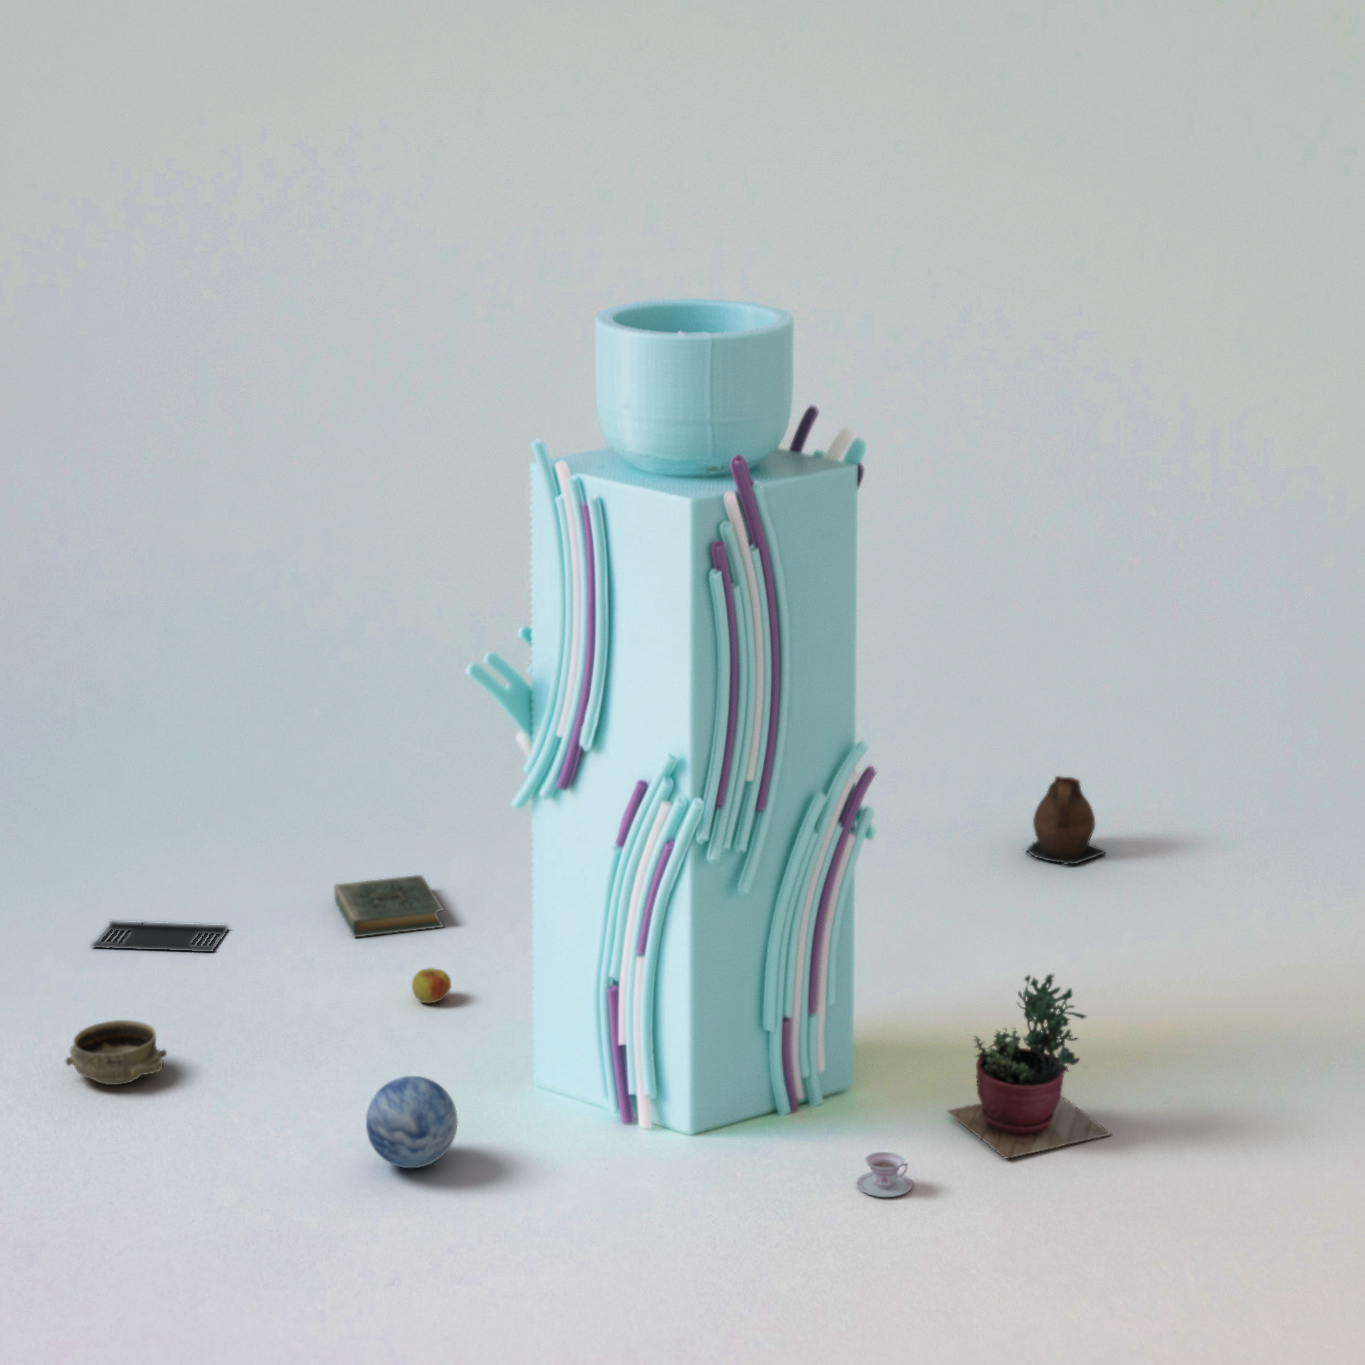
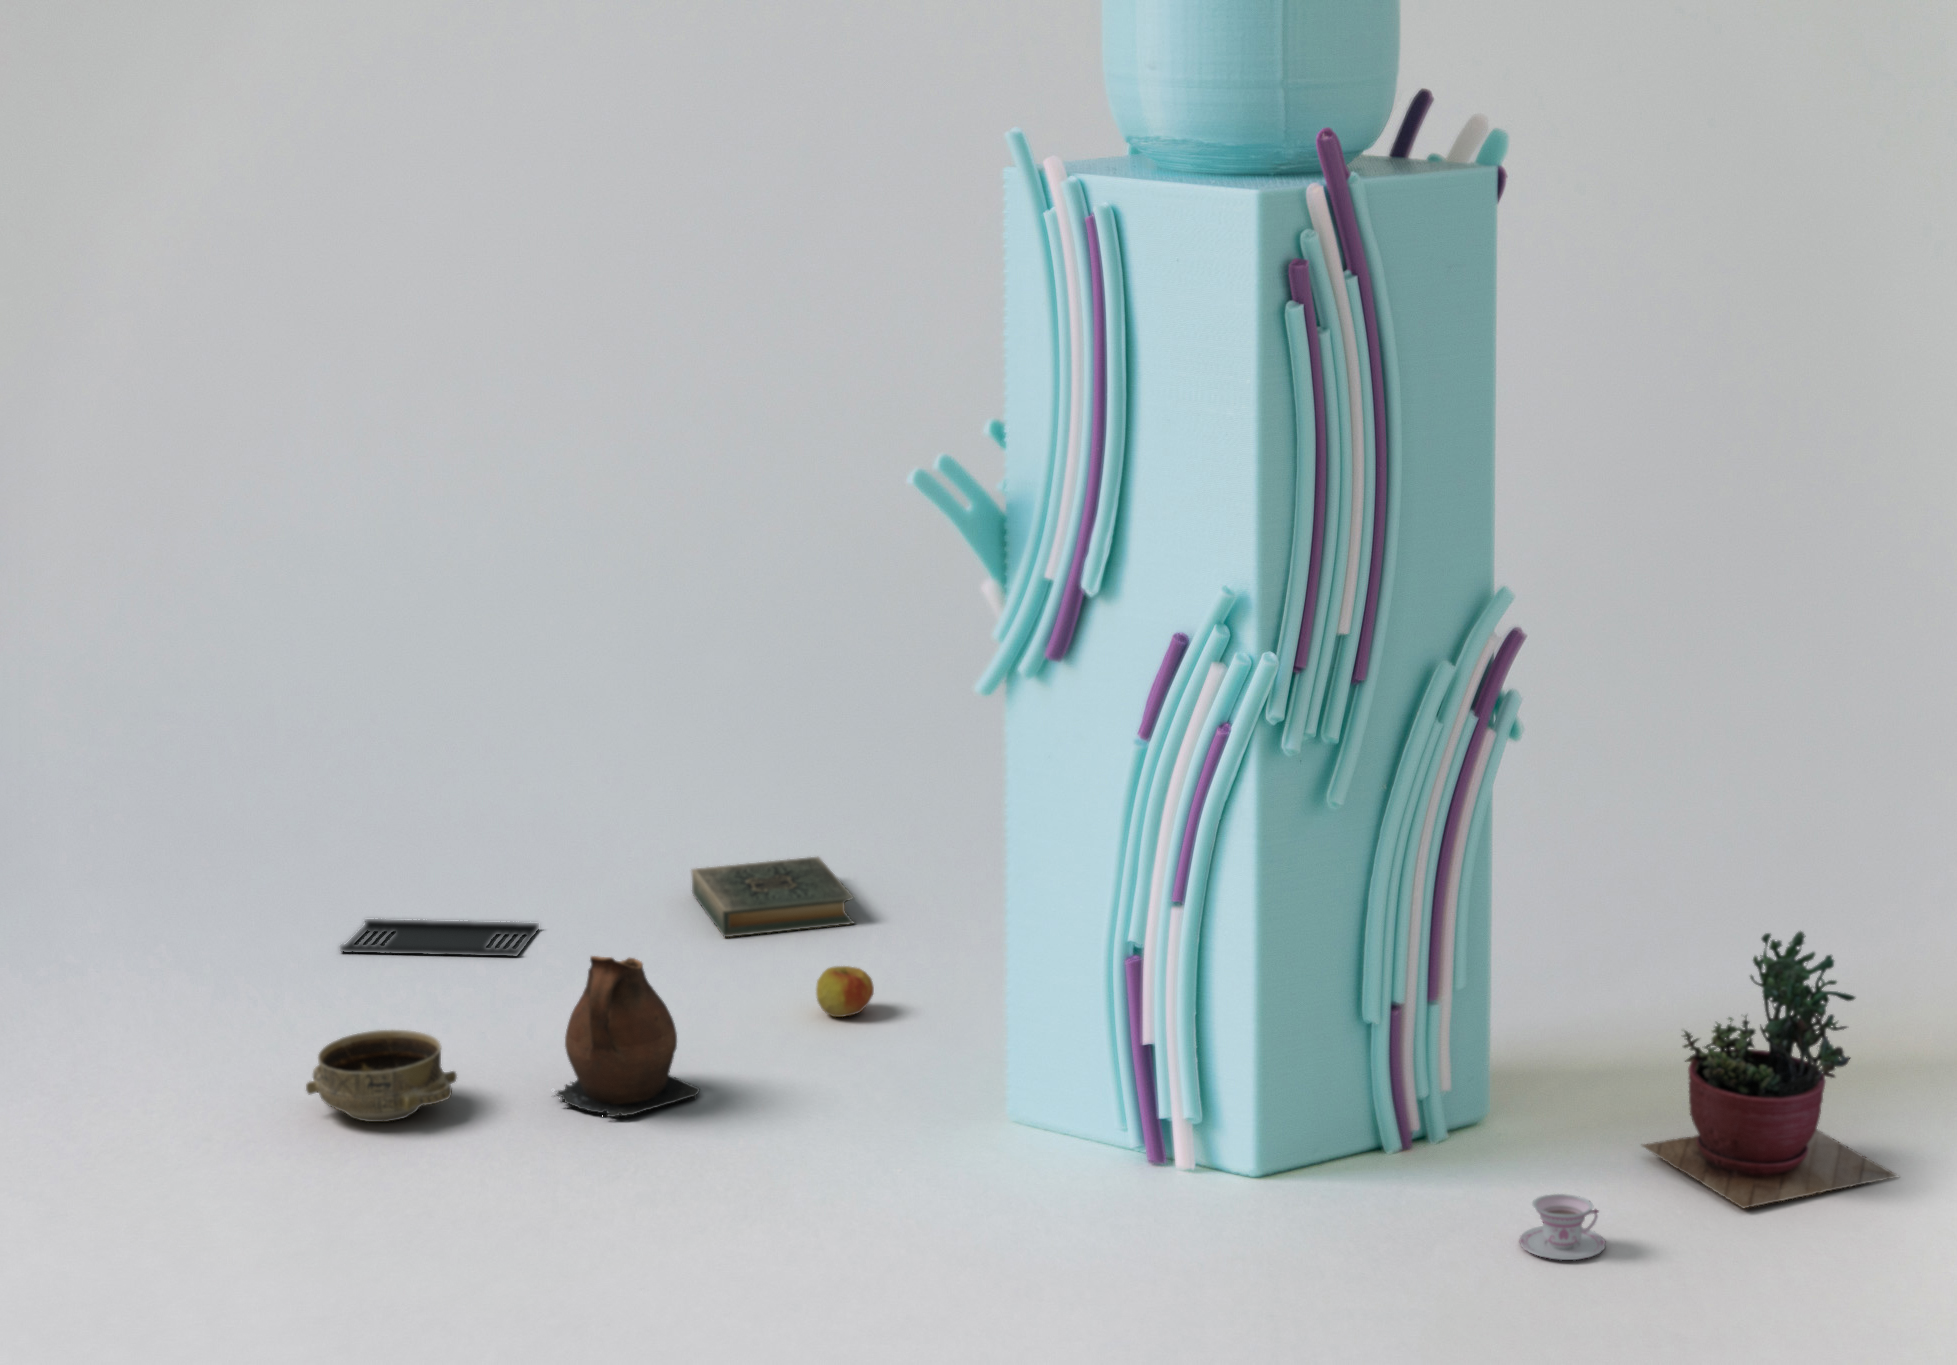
ceramic pitcher: present [1026,776,1105,865] -> present [556,956,700,1117]
decorative orb: present [366,1076,458,1168] -> none [765,1085,904,1225]

